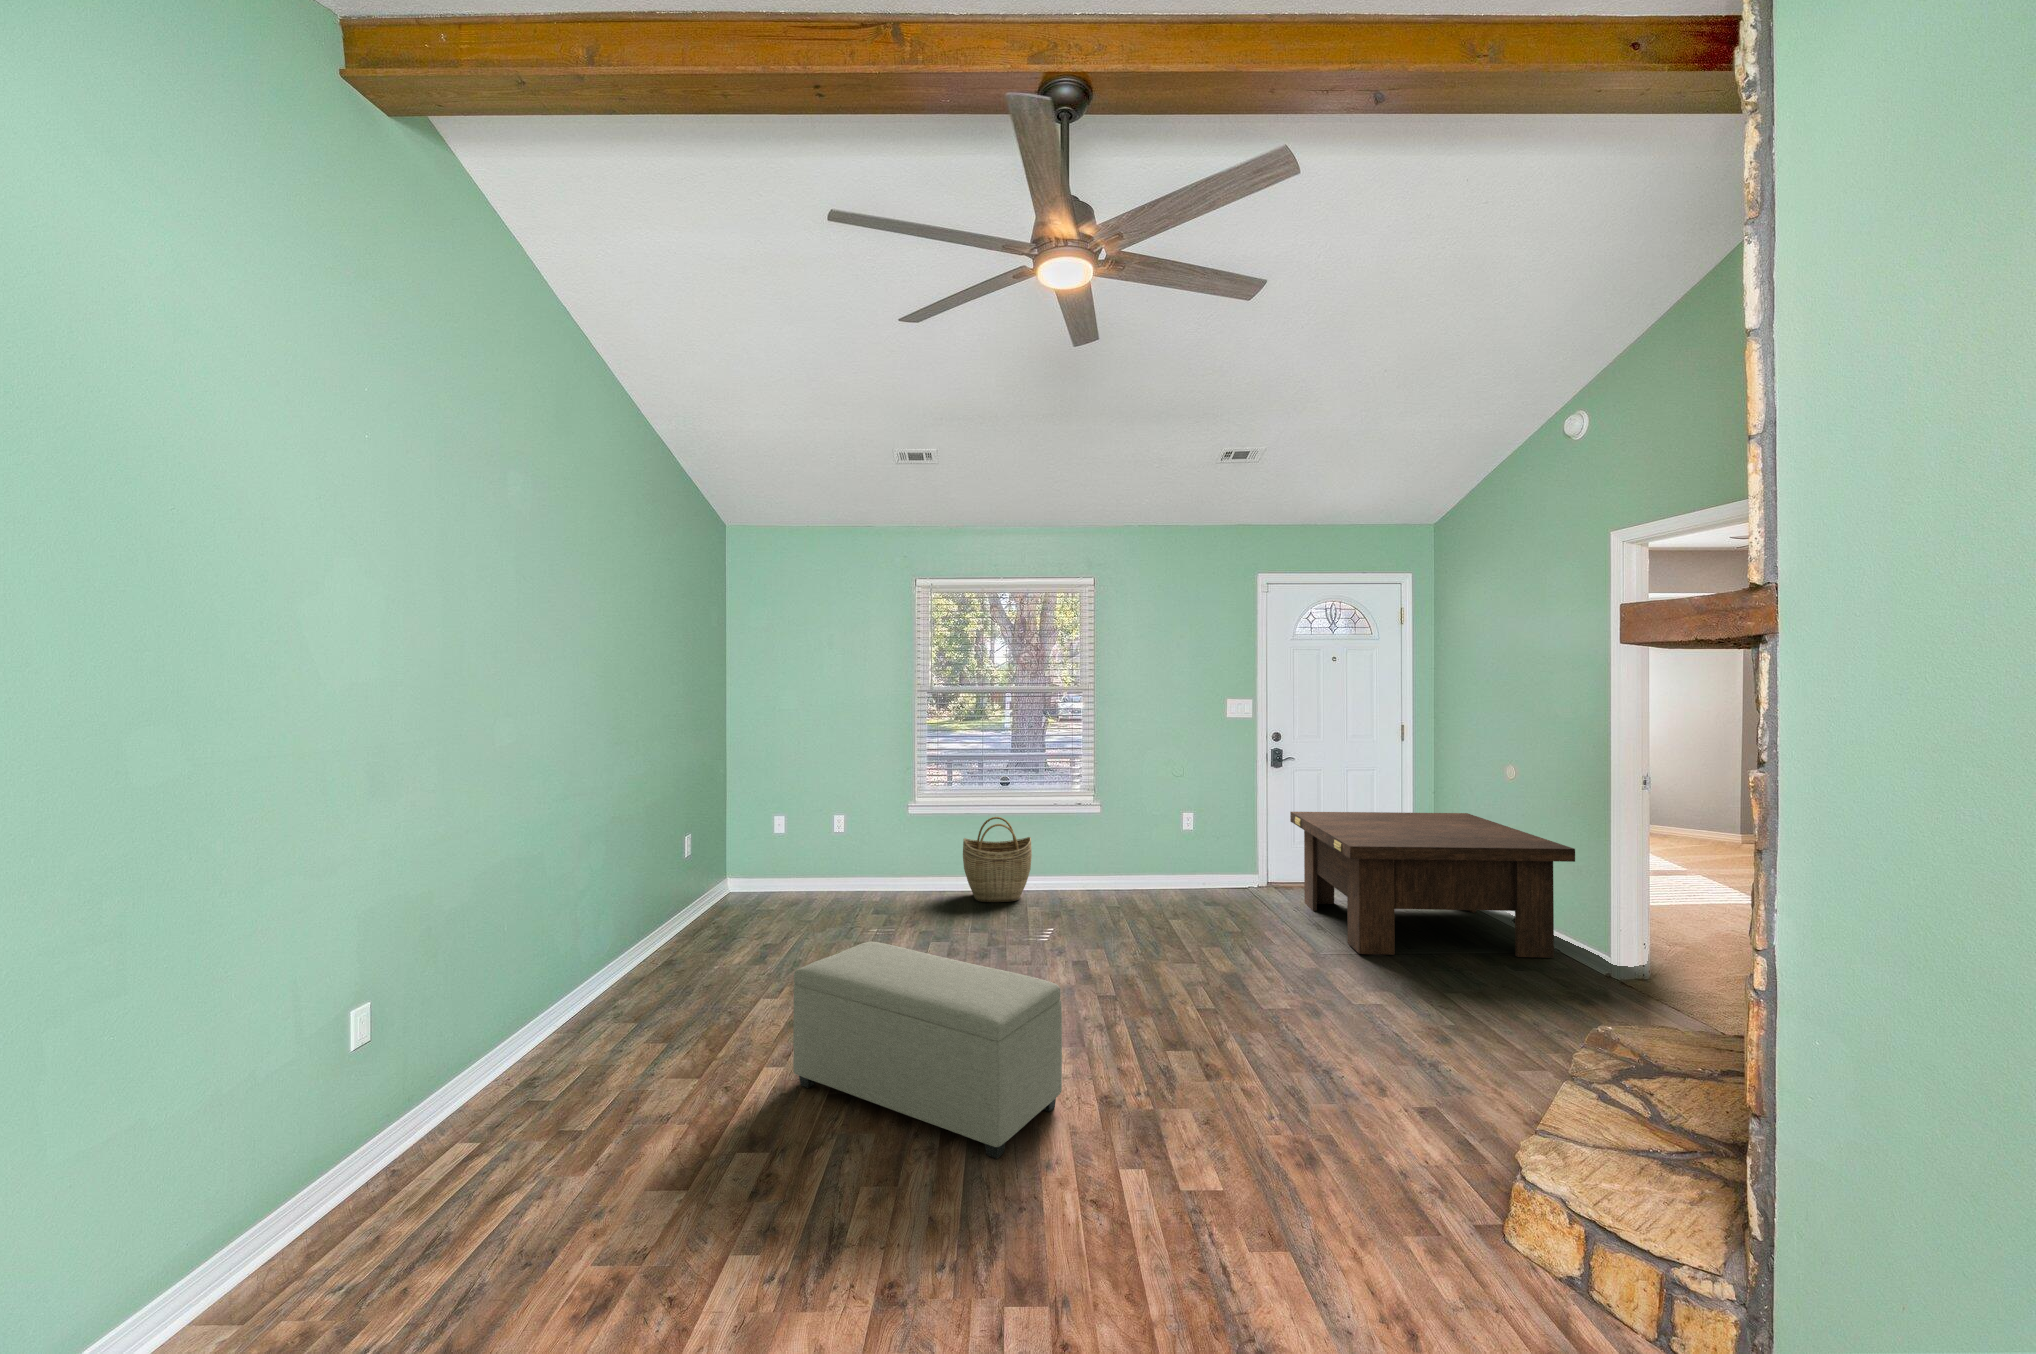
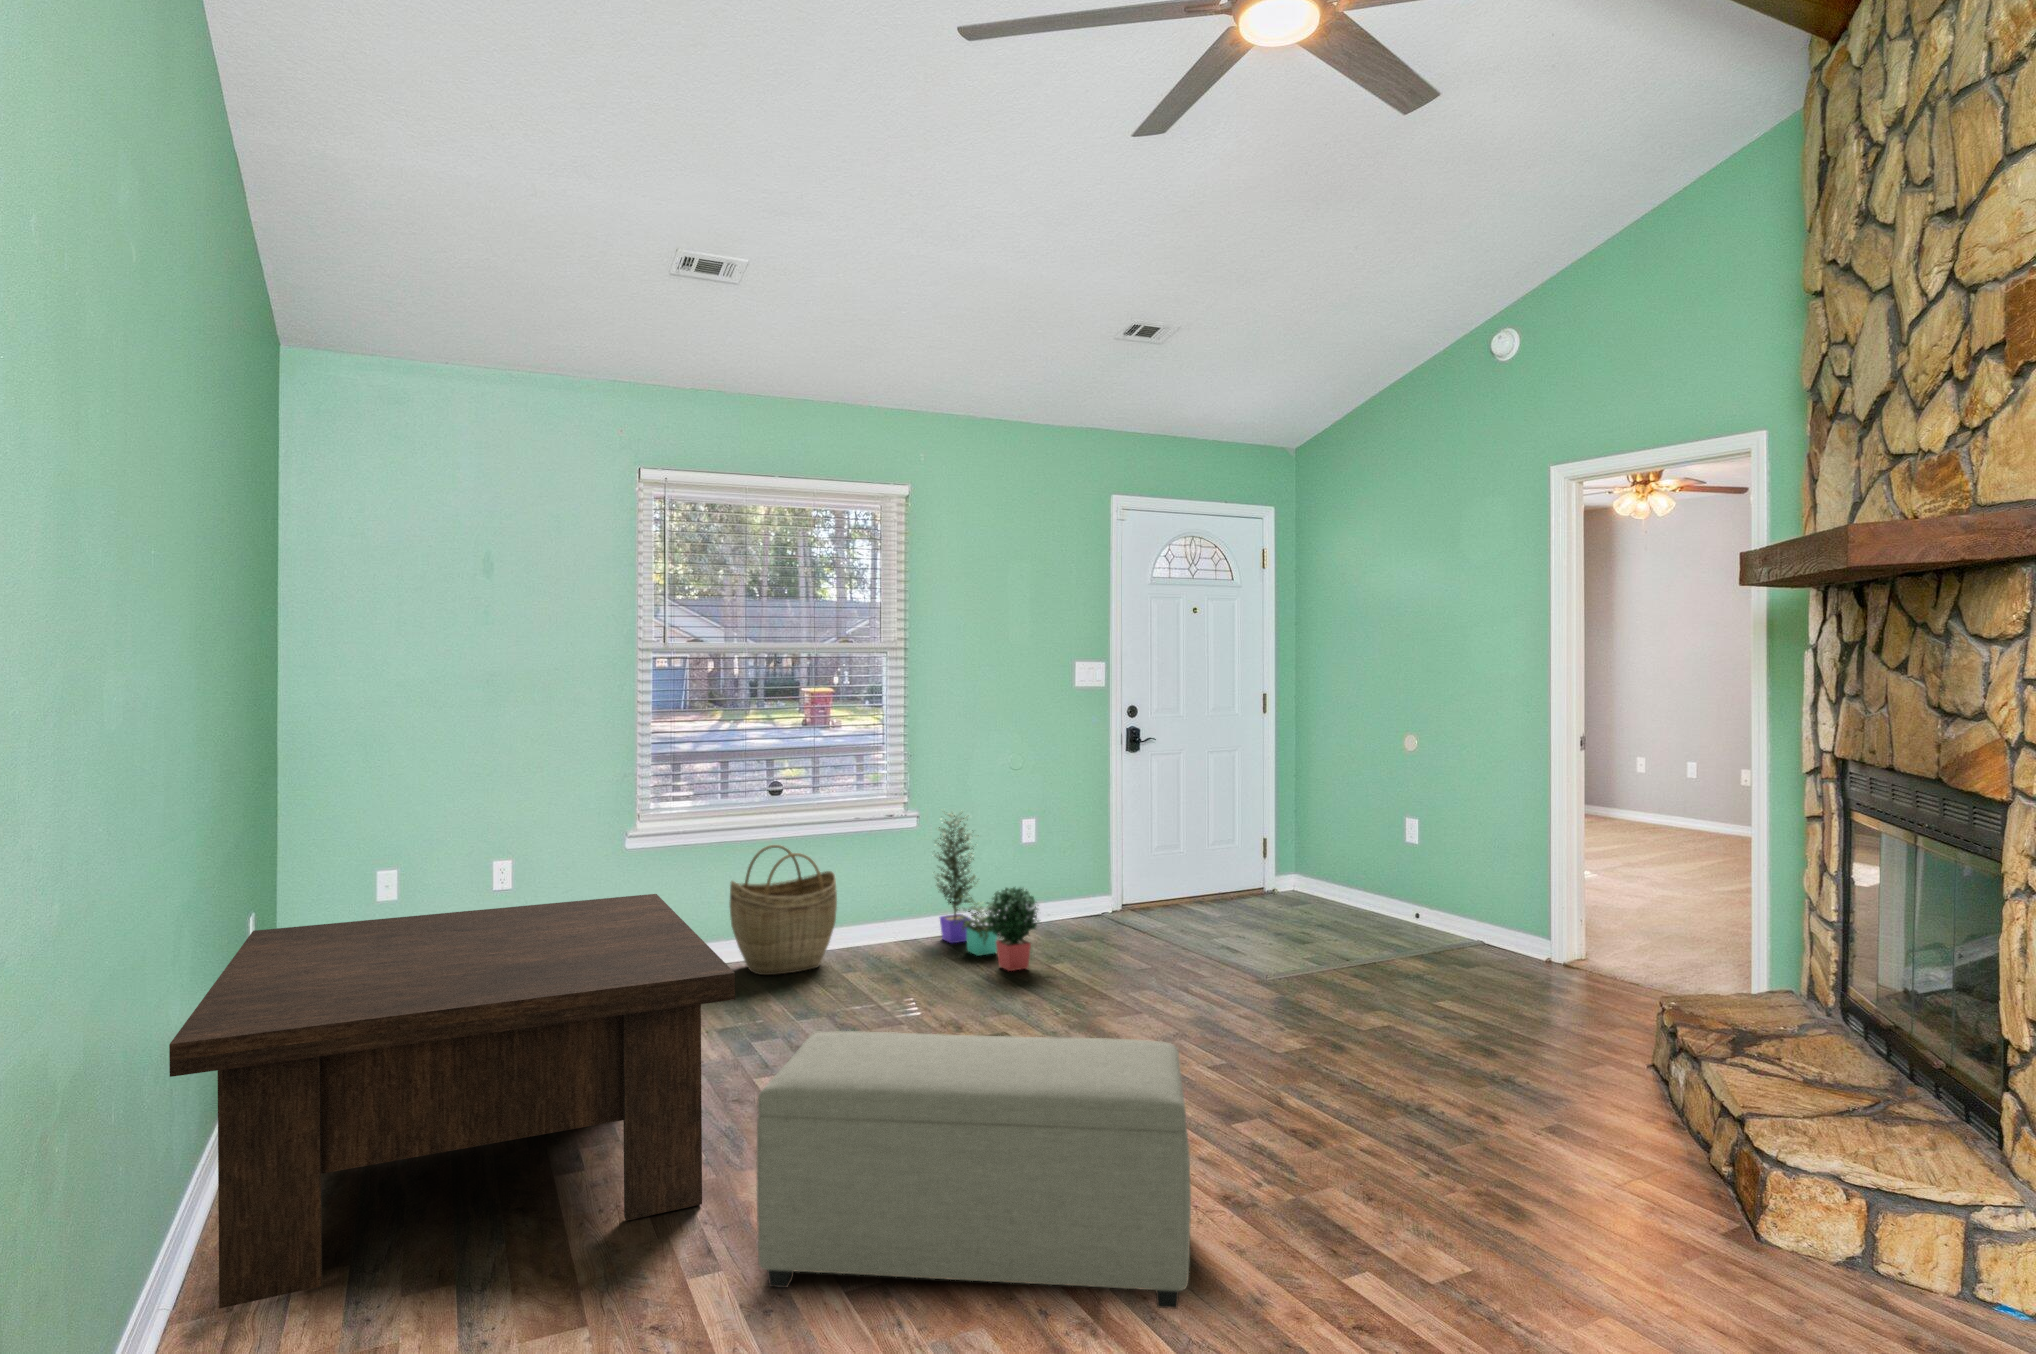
potted plant: none [1106,800,1161,920] -> present [935,812,1039,971]
coffee table: present [1290,812,1575,958] -> present [169,894,735,1308]

